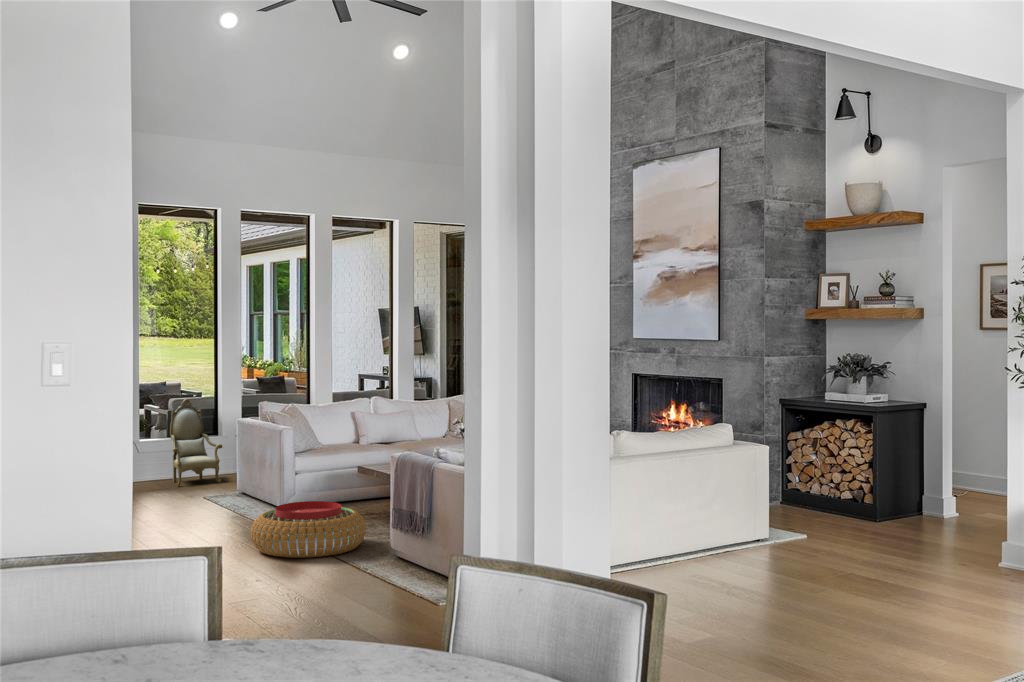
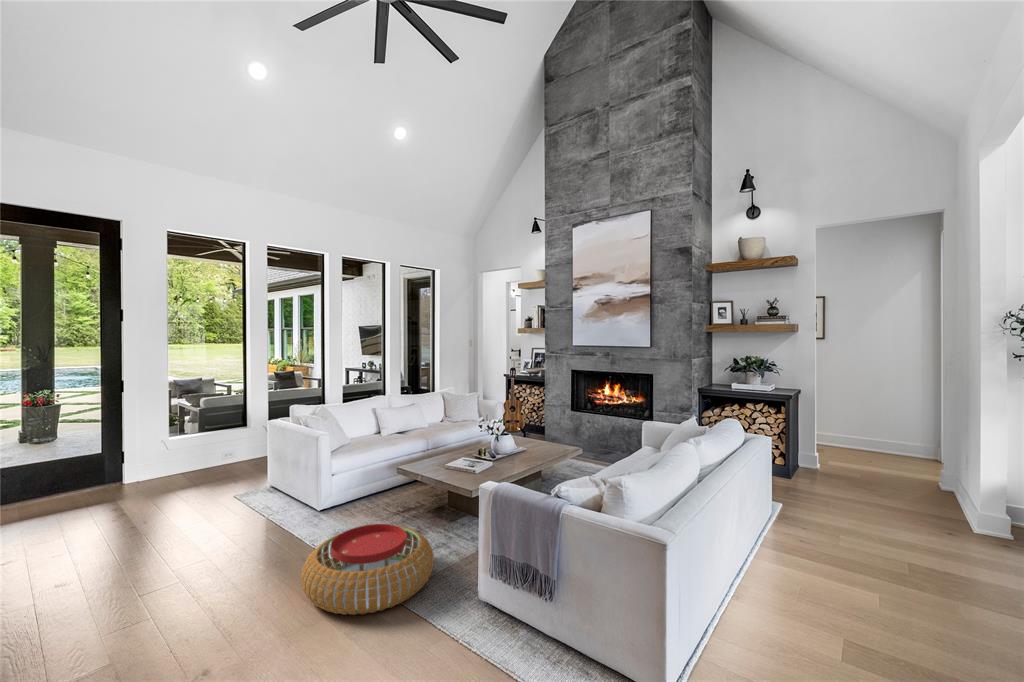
armchair: present [170,399,222,487] -> none [185,381,254,478]

